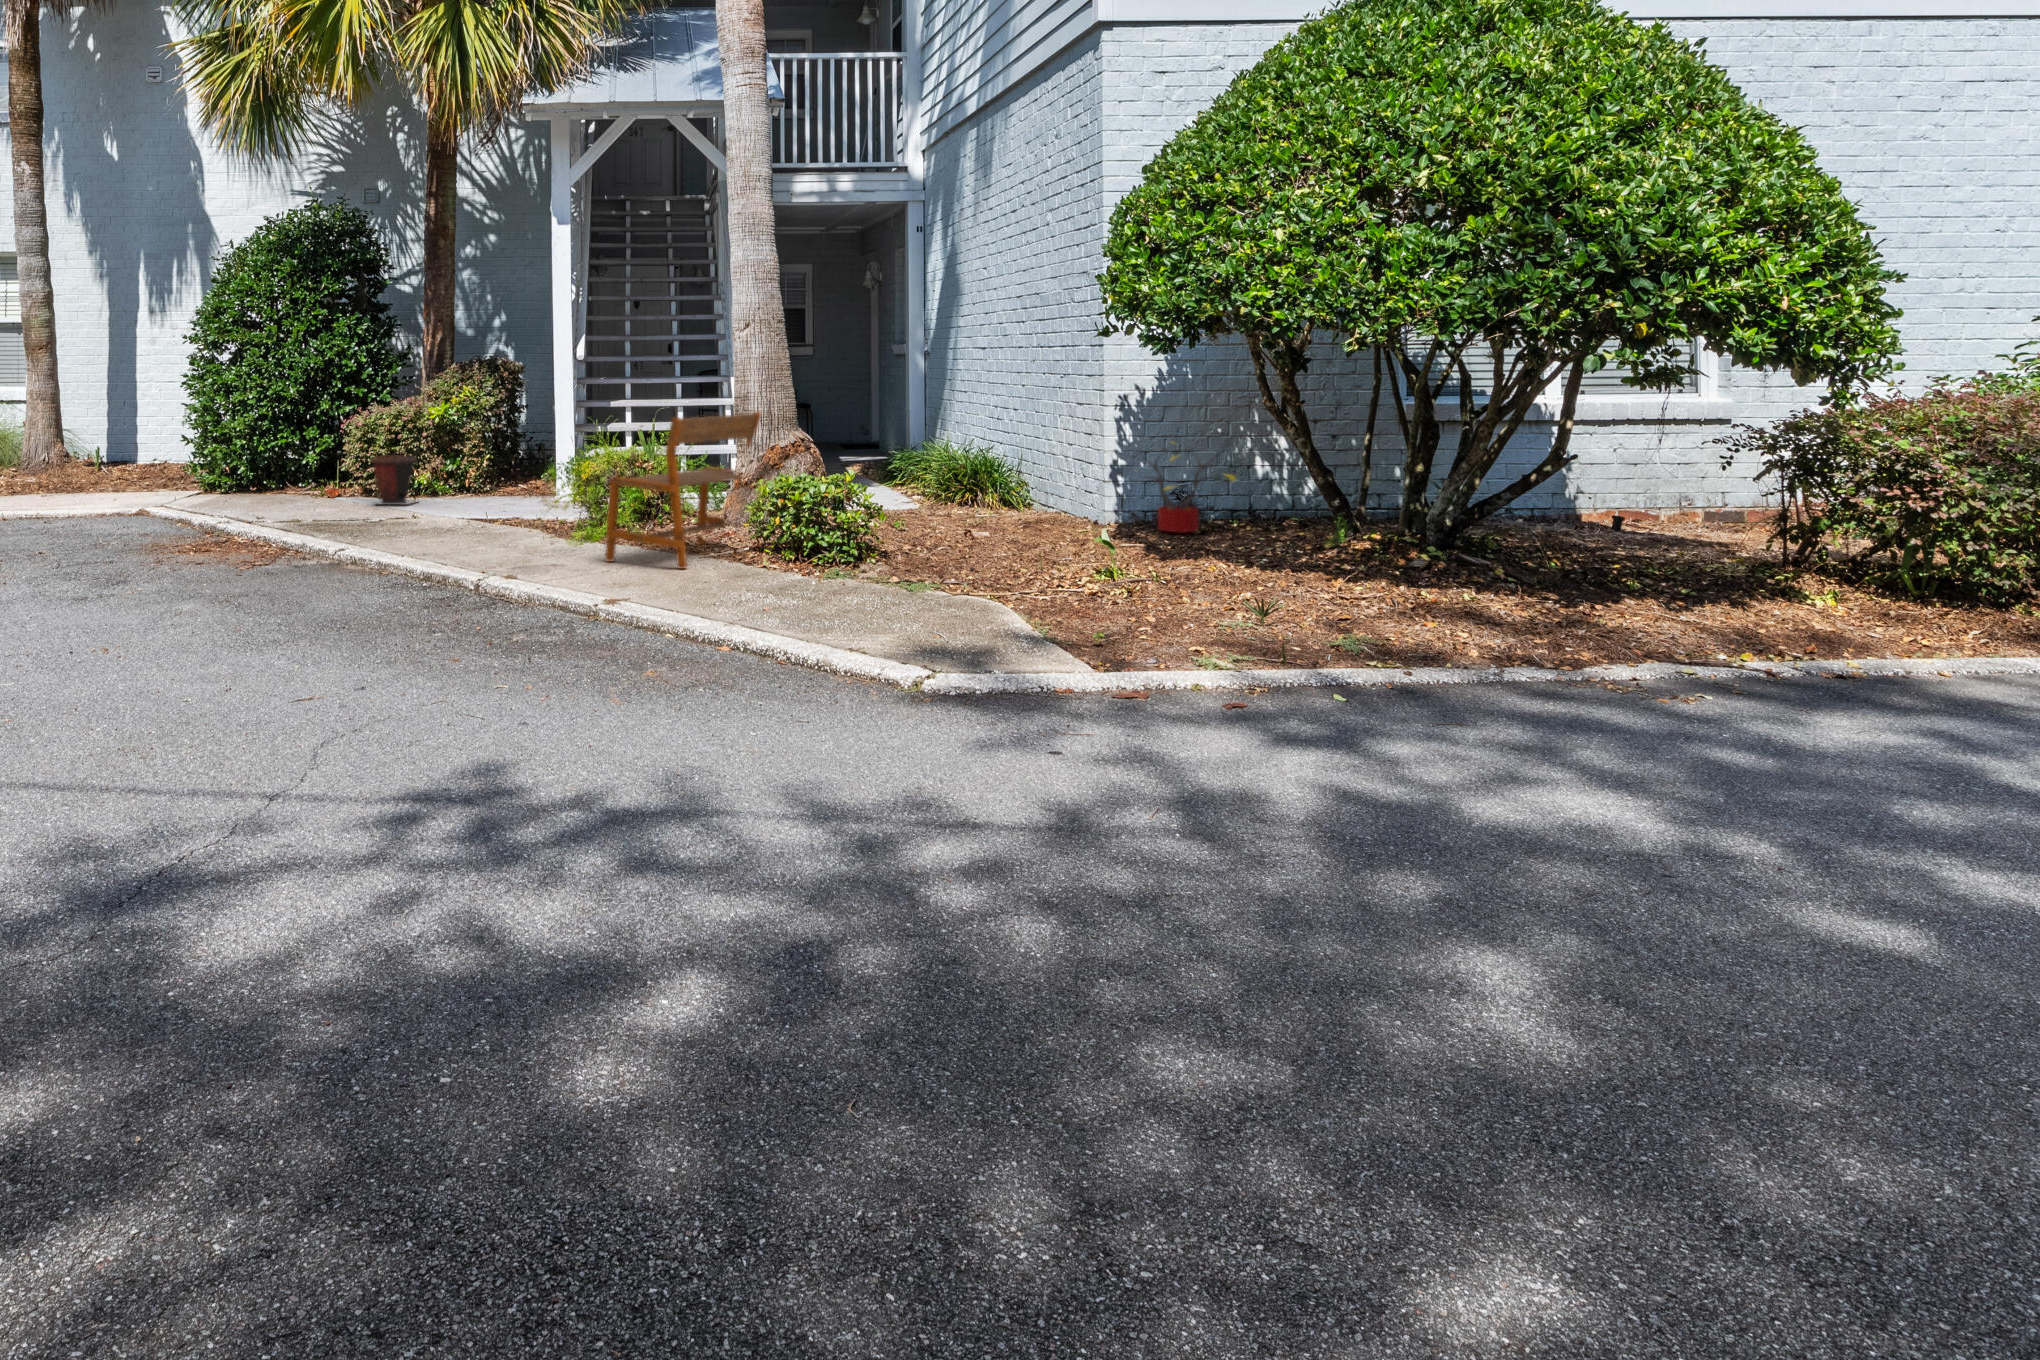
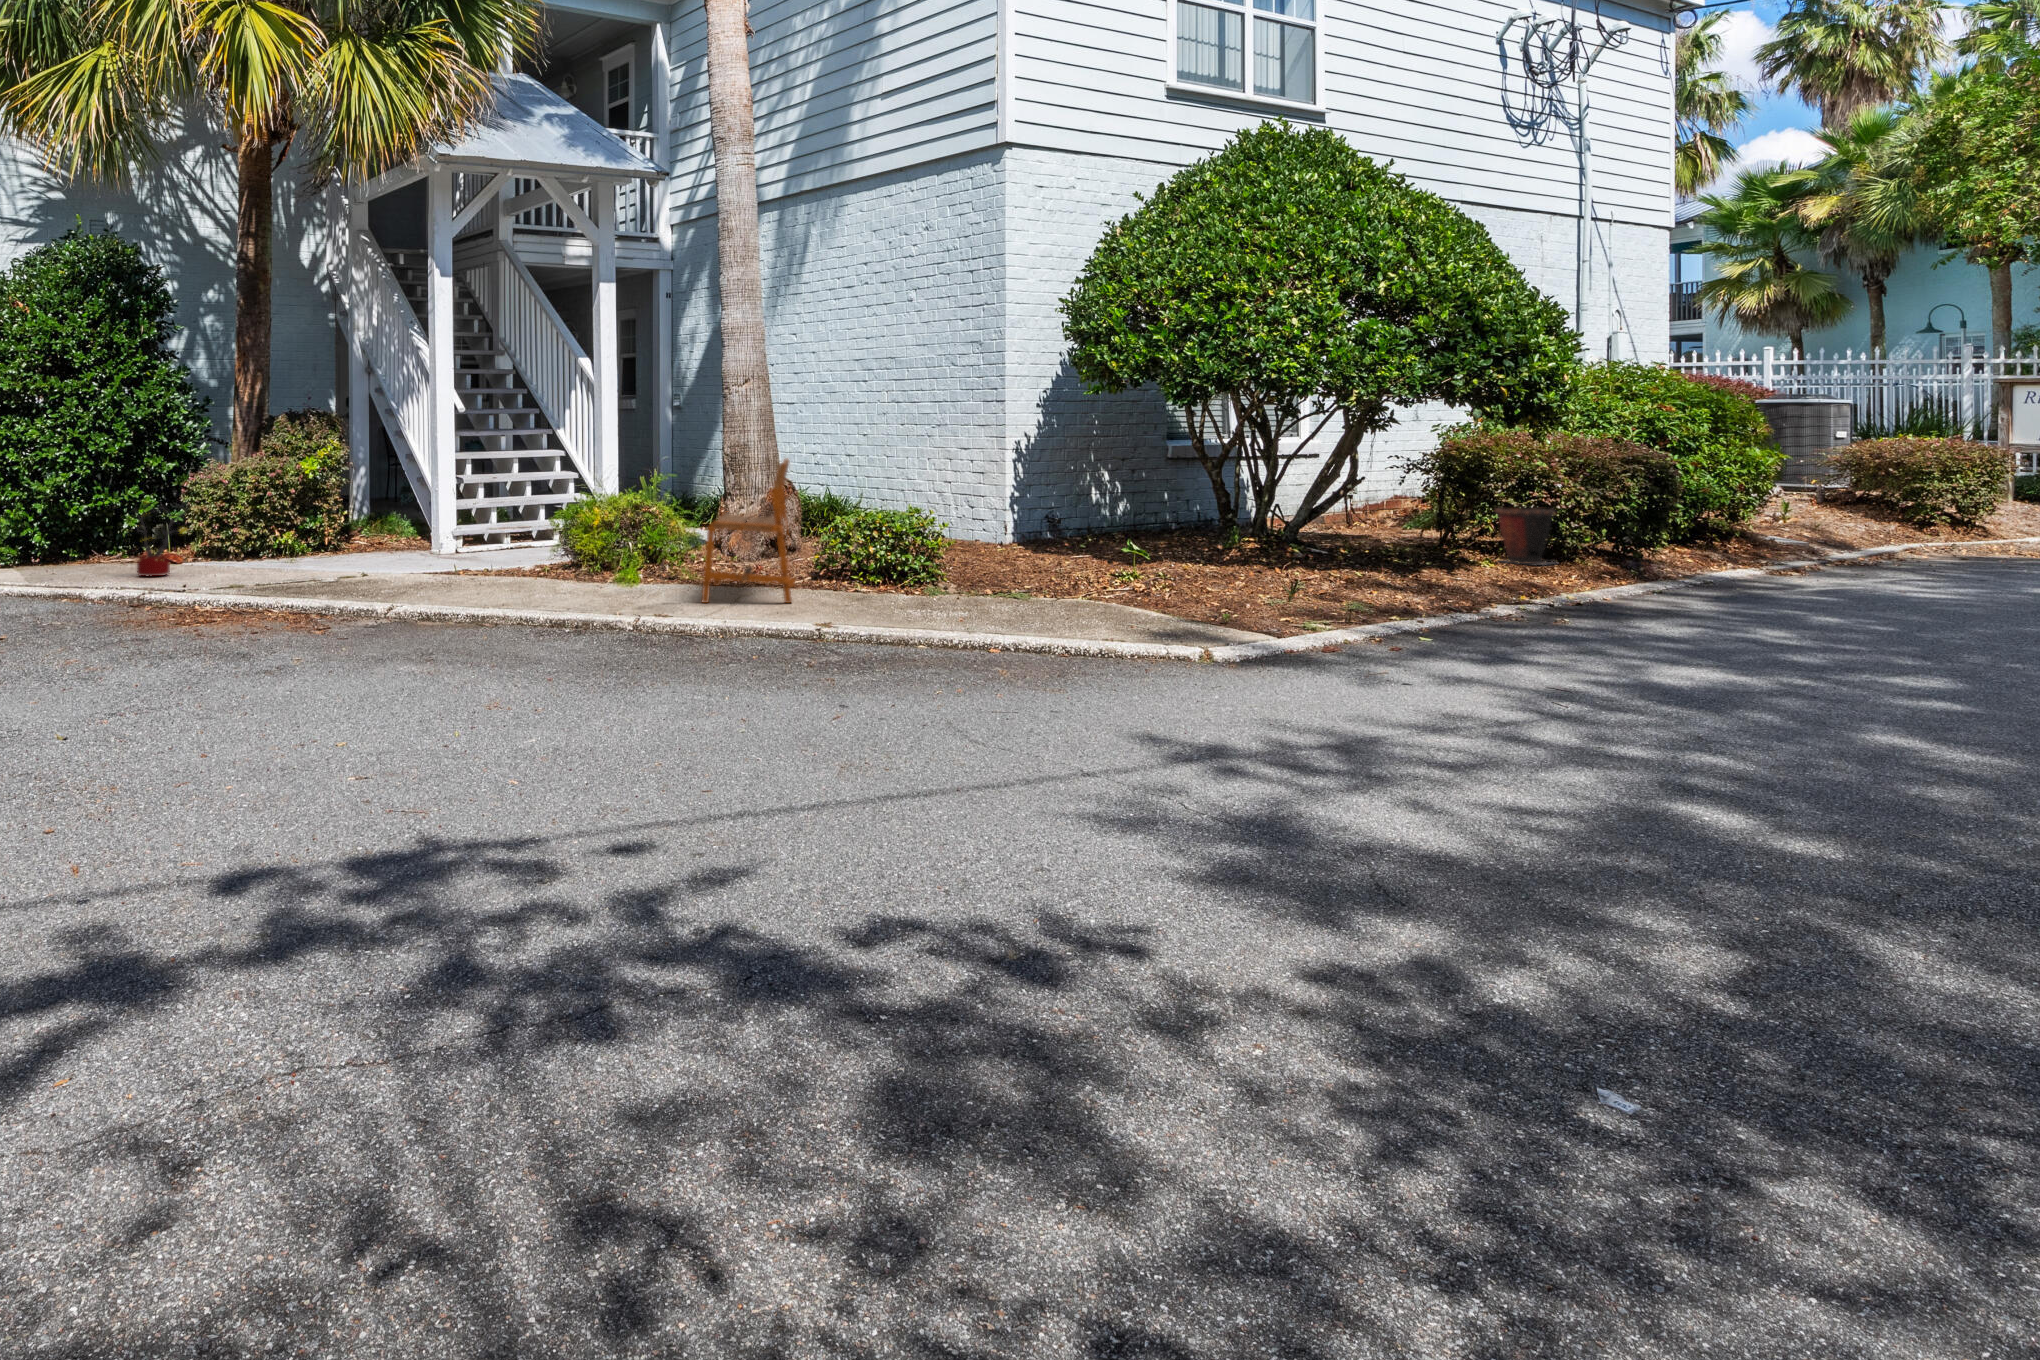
decorative plant: present [1140,446,1236,533] -> present [137,509,187,576]
waste bin: present [371,455,416,505] -> present [1495,508,1555,565]

